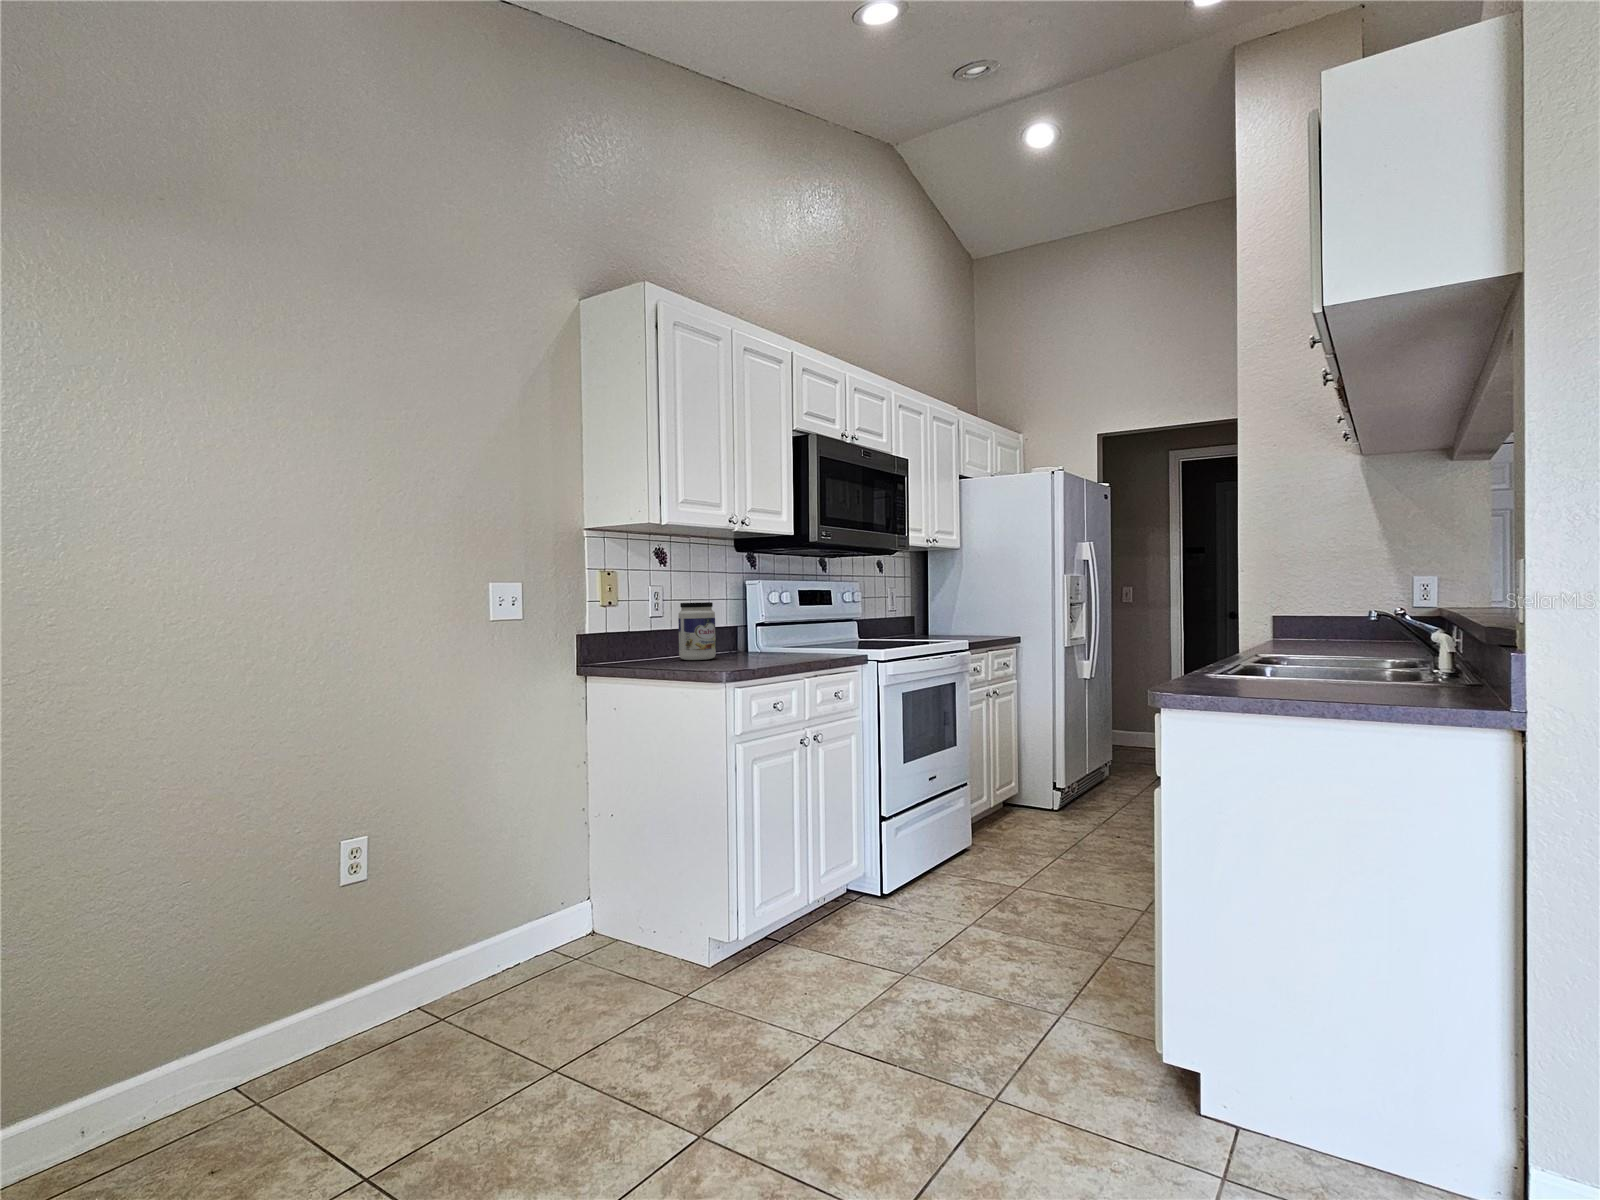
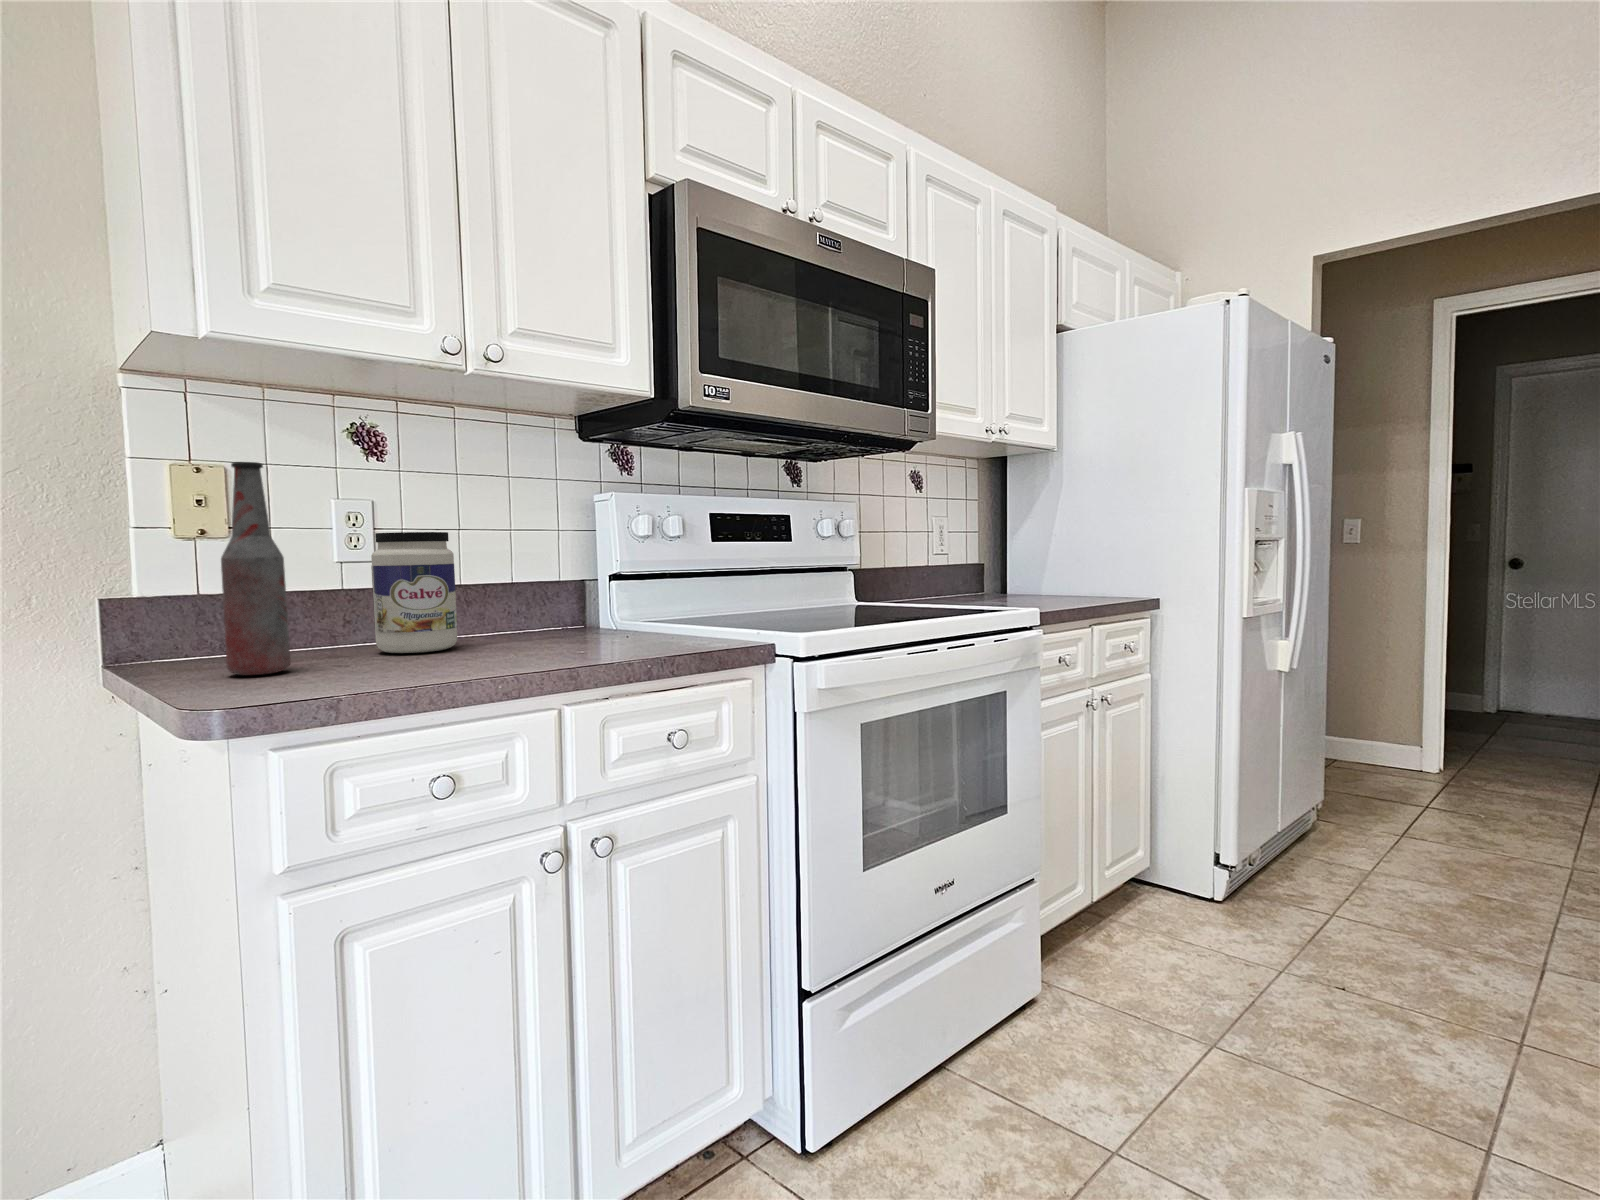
bottle: none [652,573,677,667] -> present [221,462,291,675]

